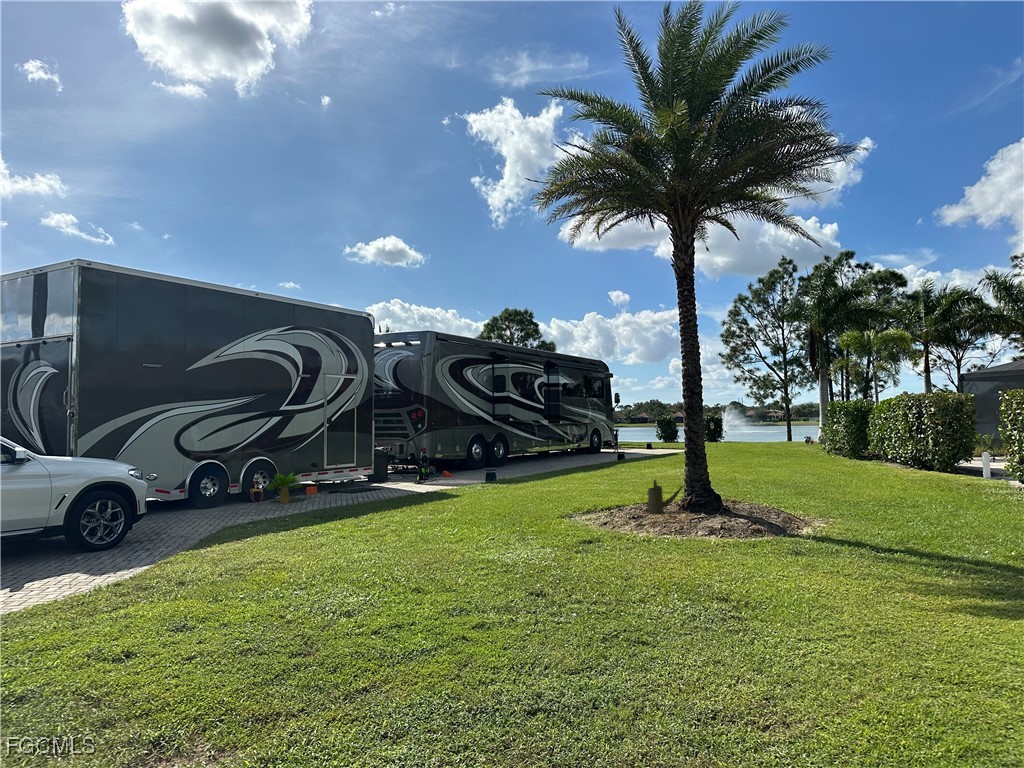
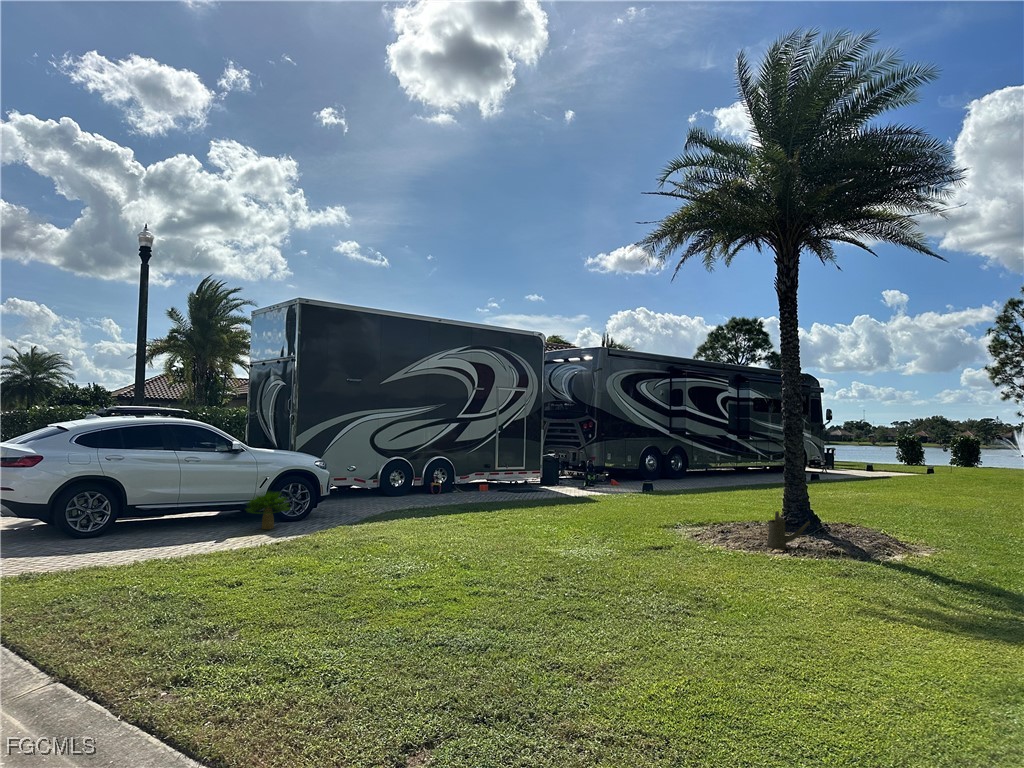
potted plant: present [267,473,300,503] -> present [247,492,289,529]

